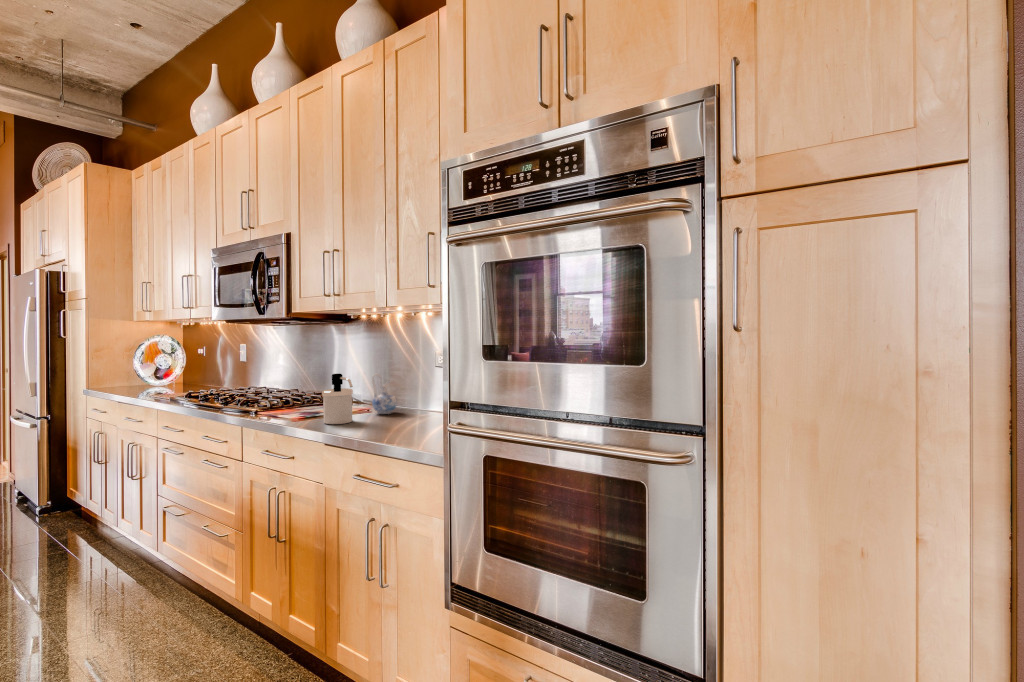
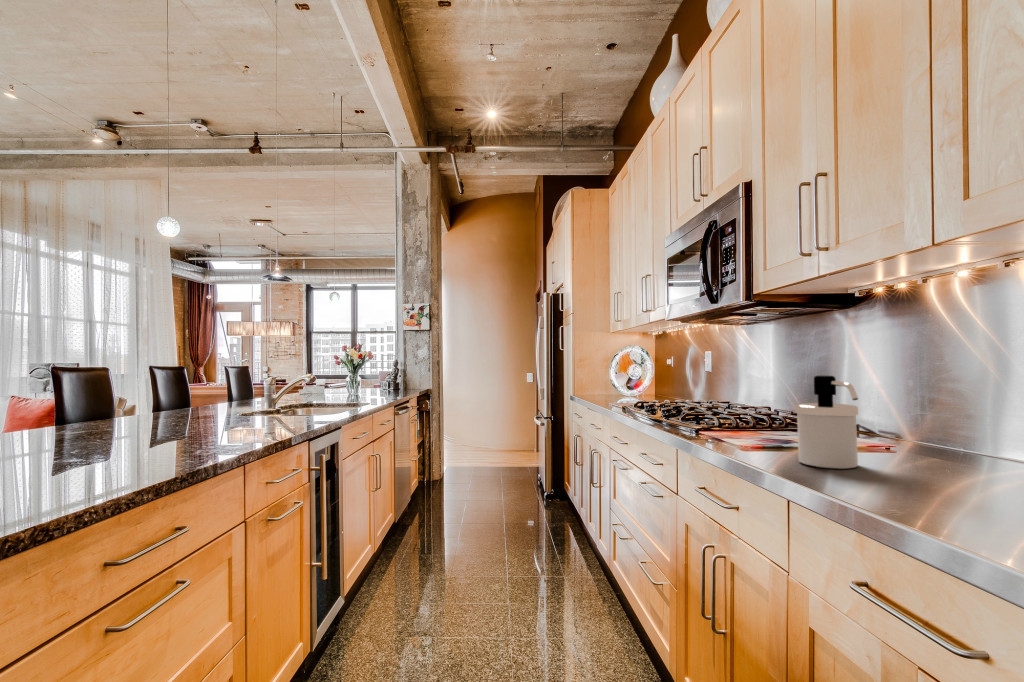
ceramic pitcher: present [372,374,397,414] -> none [900,382,962,463]

